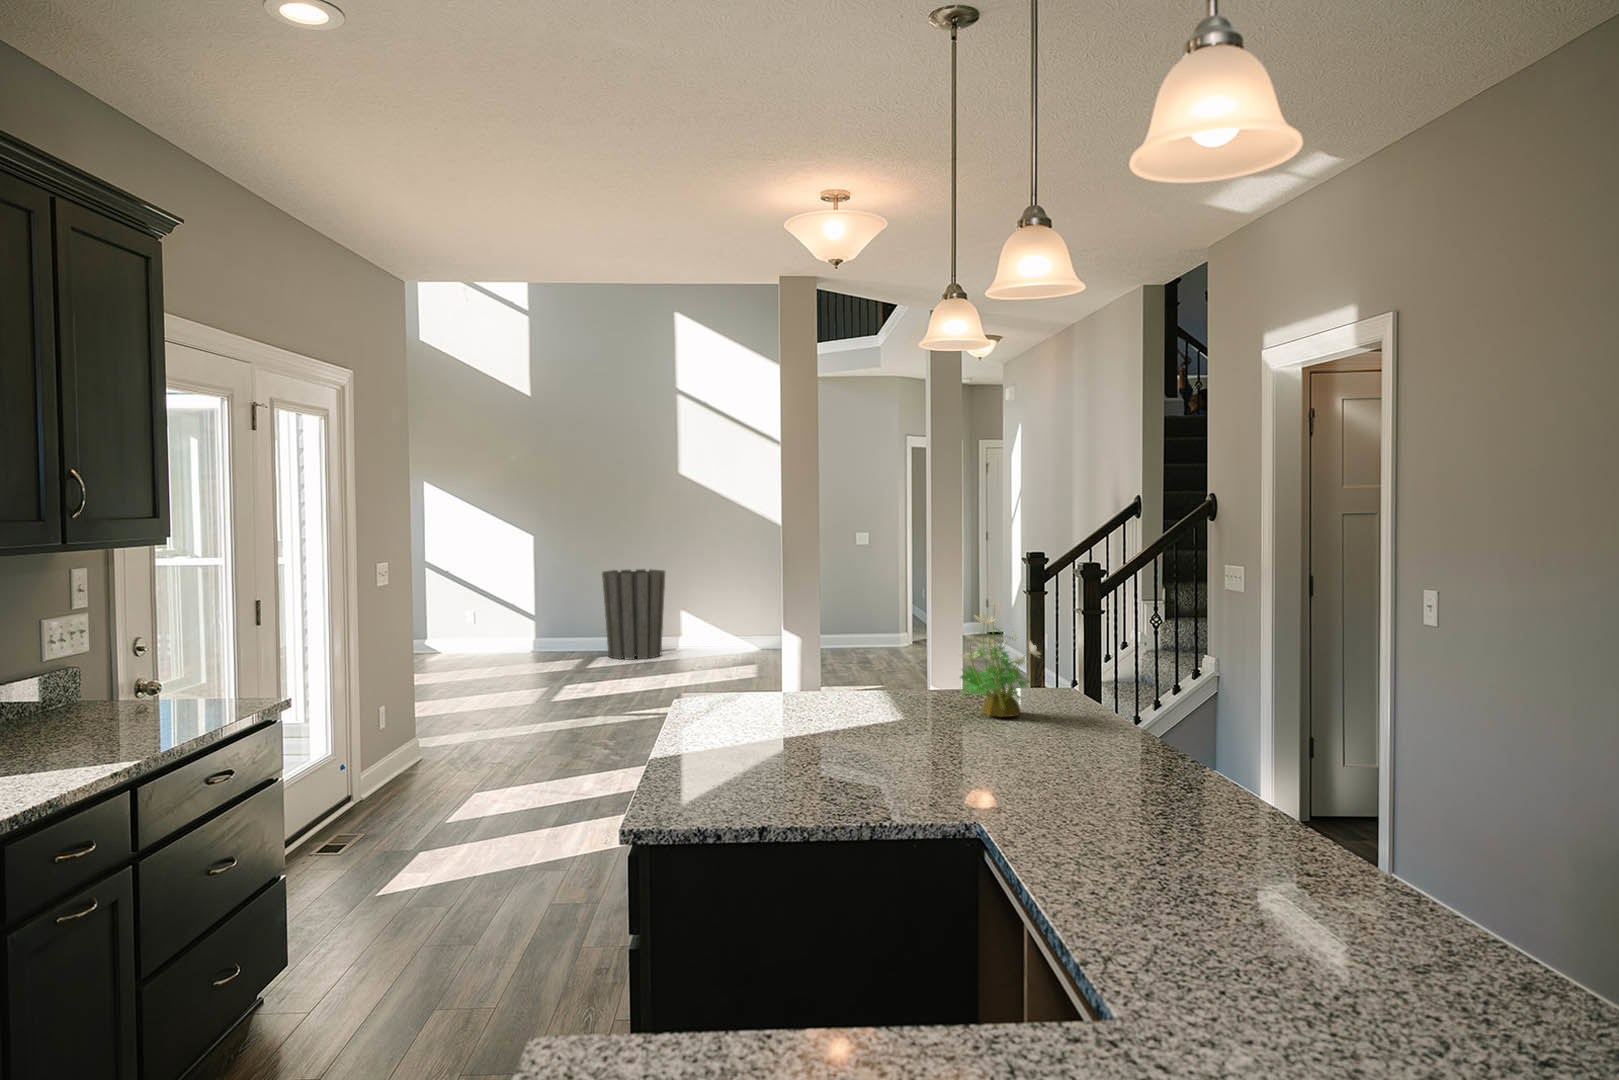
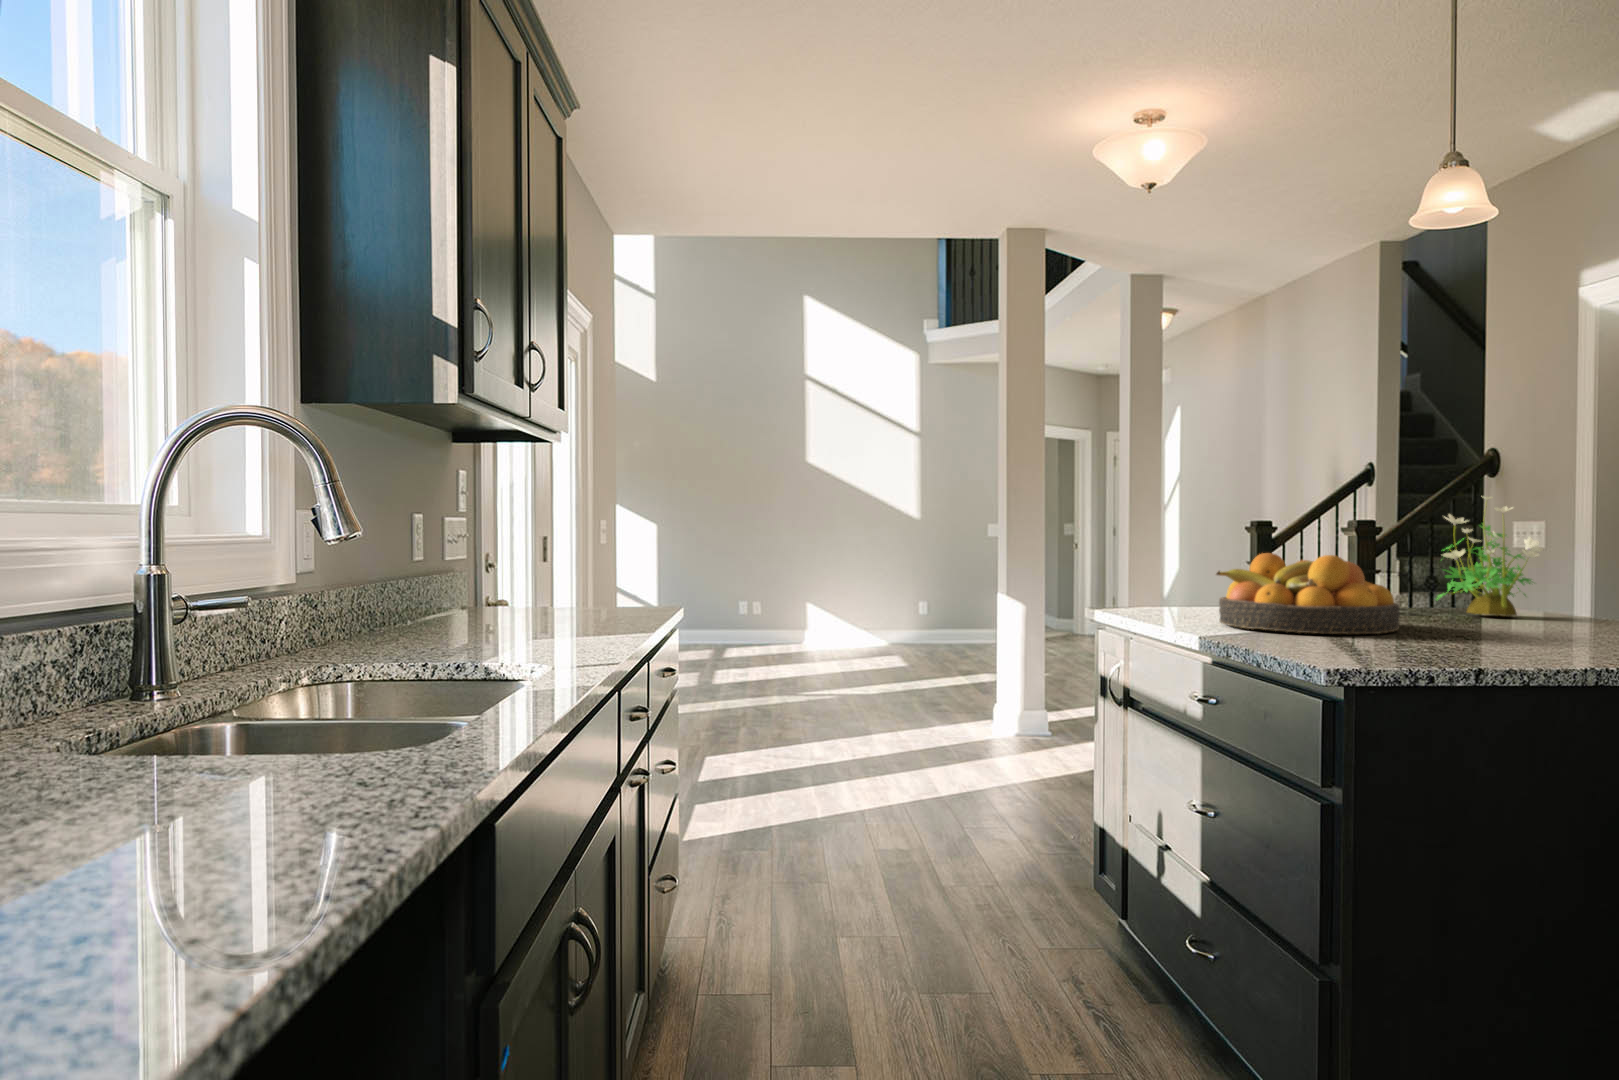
trash can: present [602,569,665,660] -> none [731,559,794,649]
fruit bowl: none [704,668,857,758] -> present [1216,553,1400,634]

